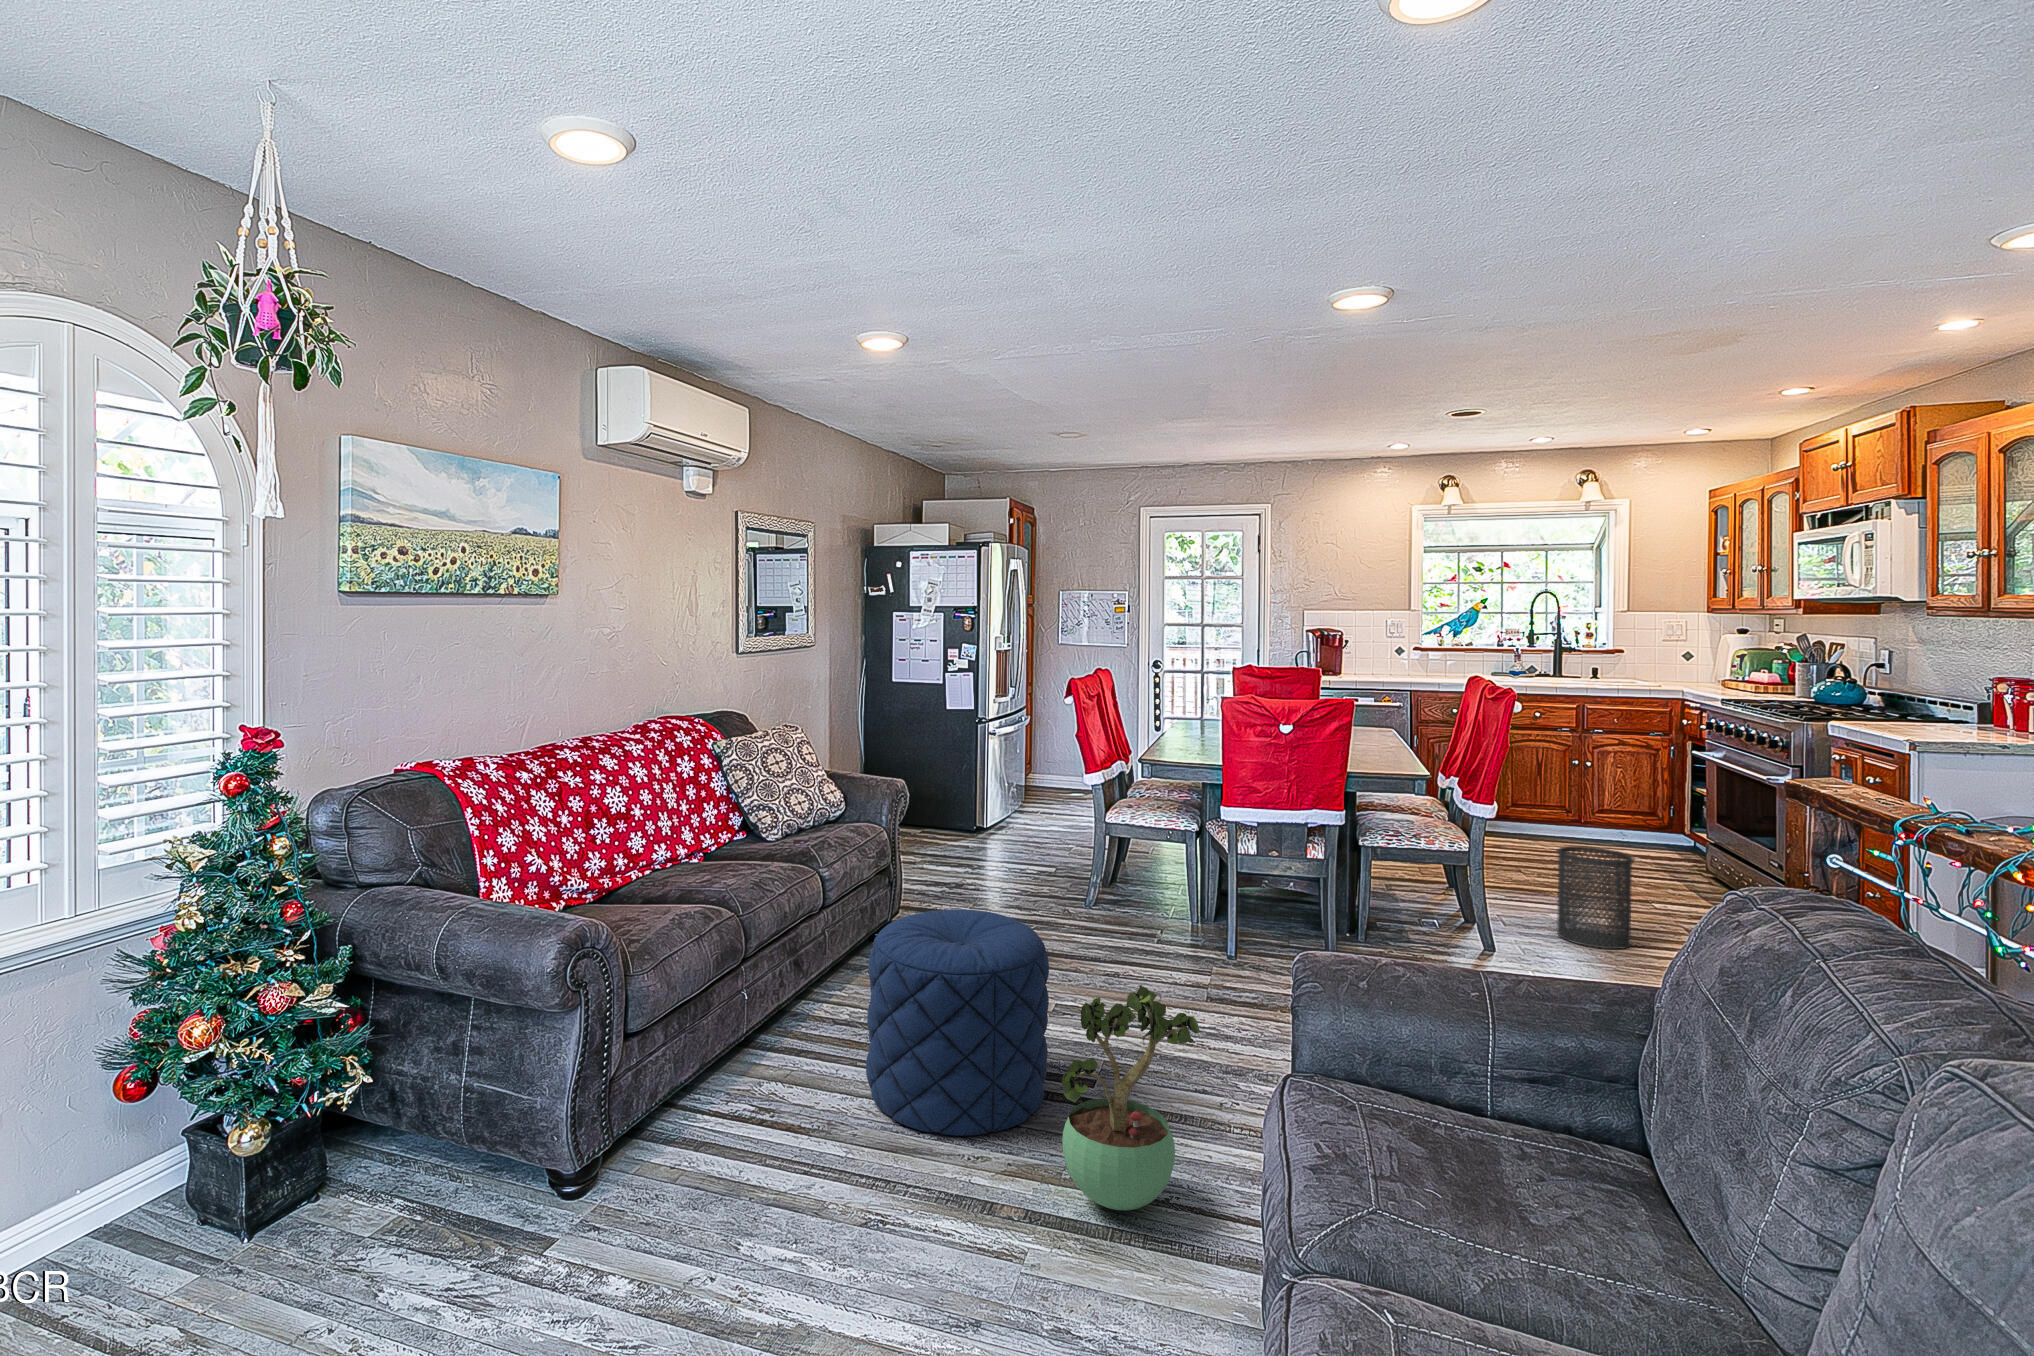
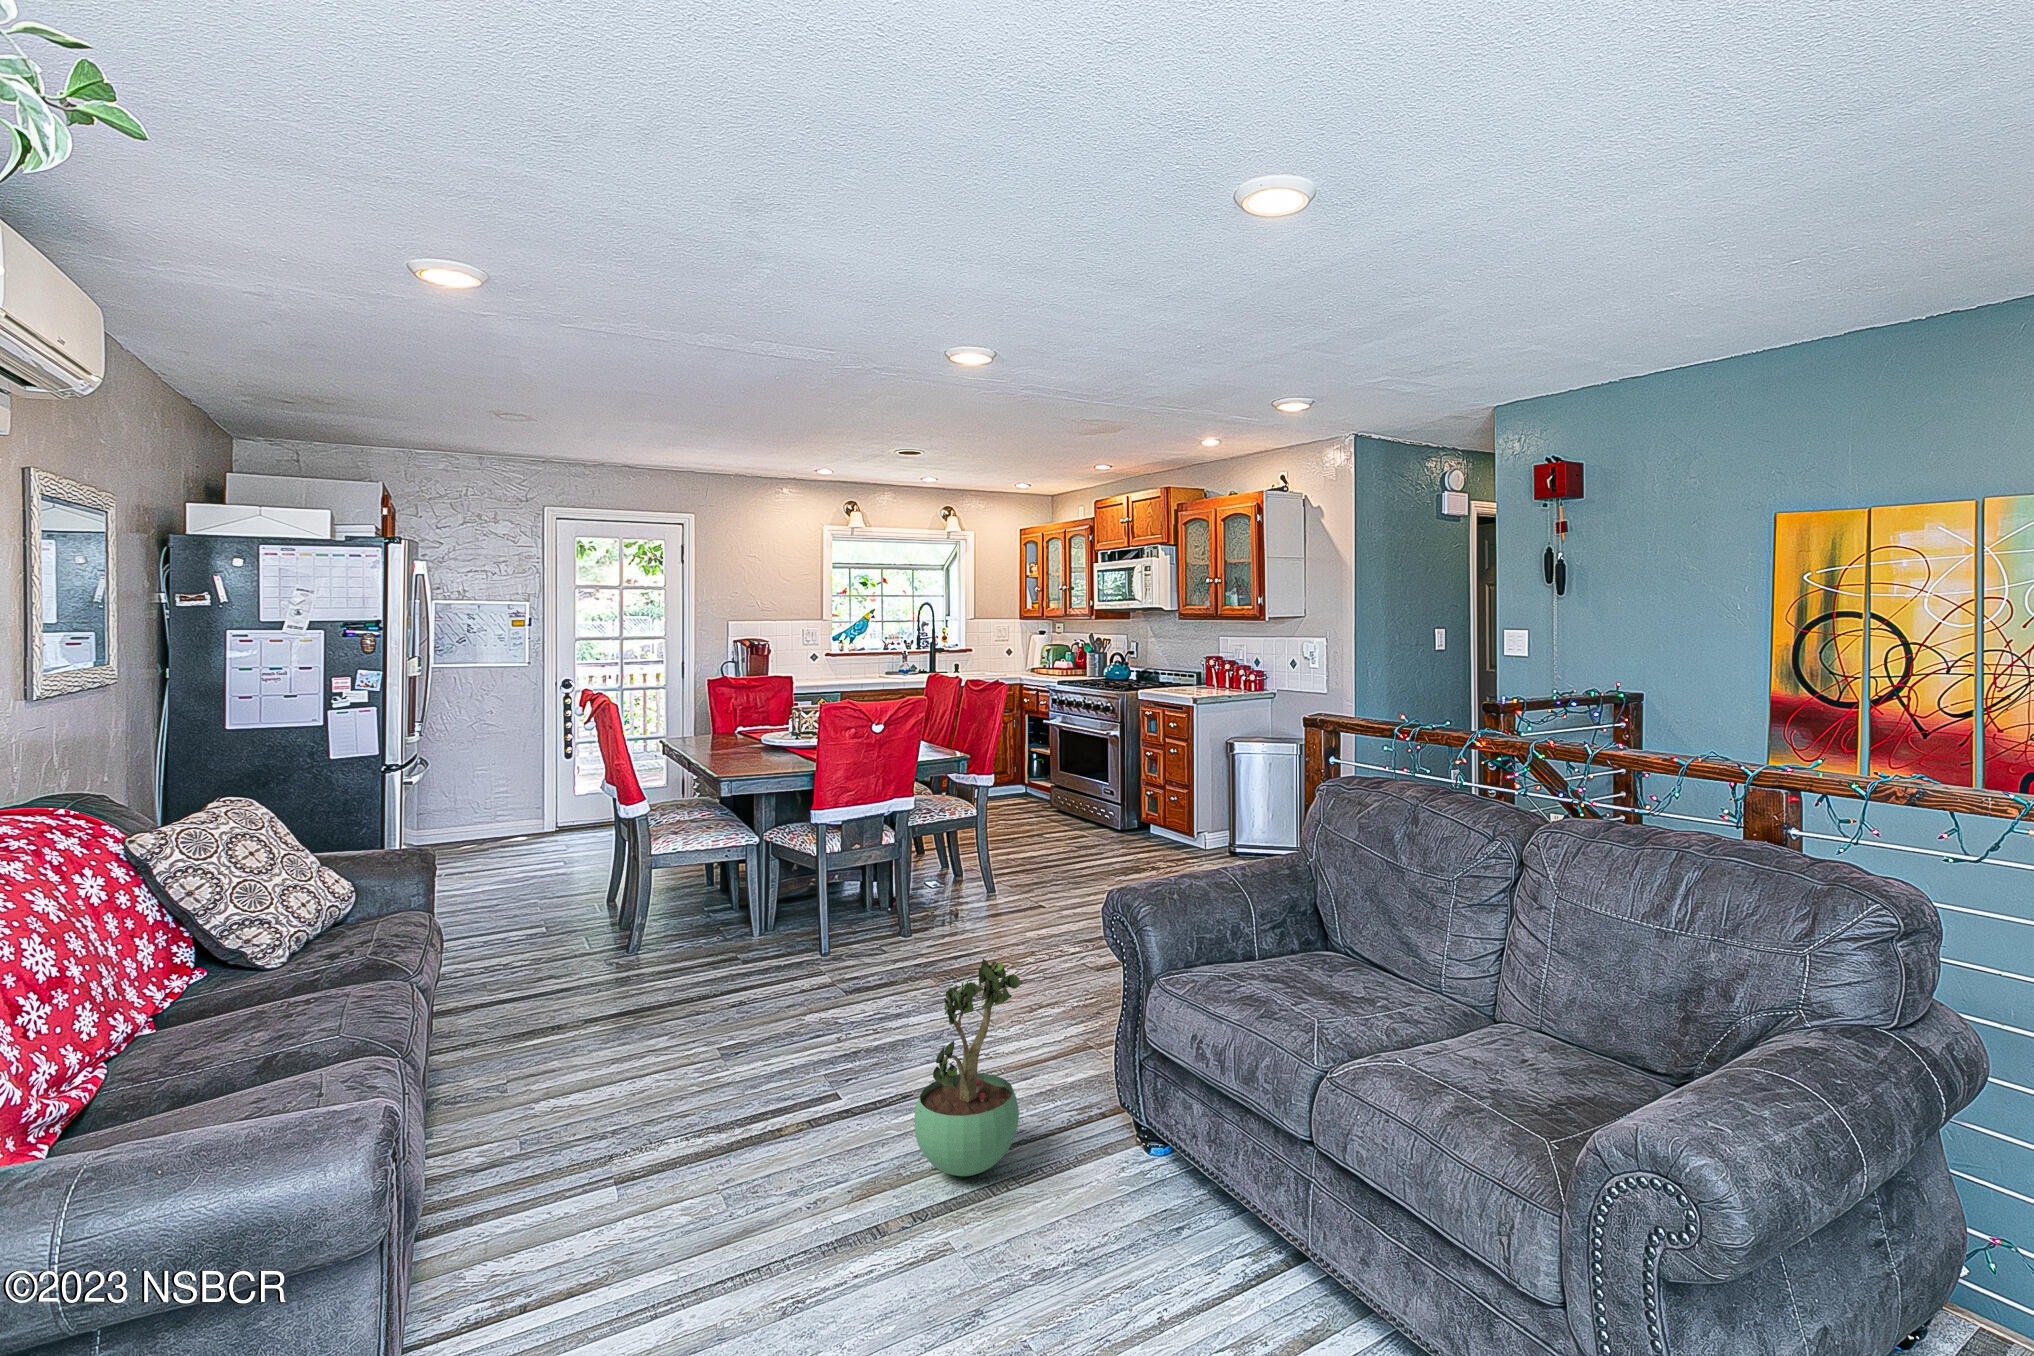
trash can: present [1556,846,1634,949] -> none [1010,796,1060,872]
pouf: present [866,909,1049,1136] -> none [605,953,824,1217]

